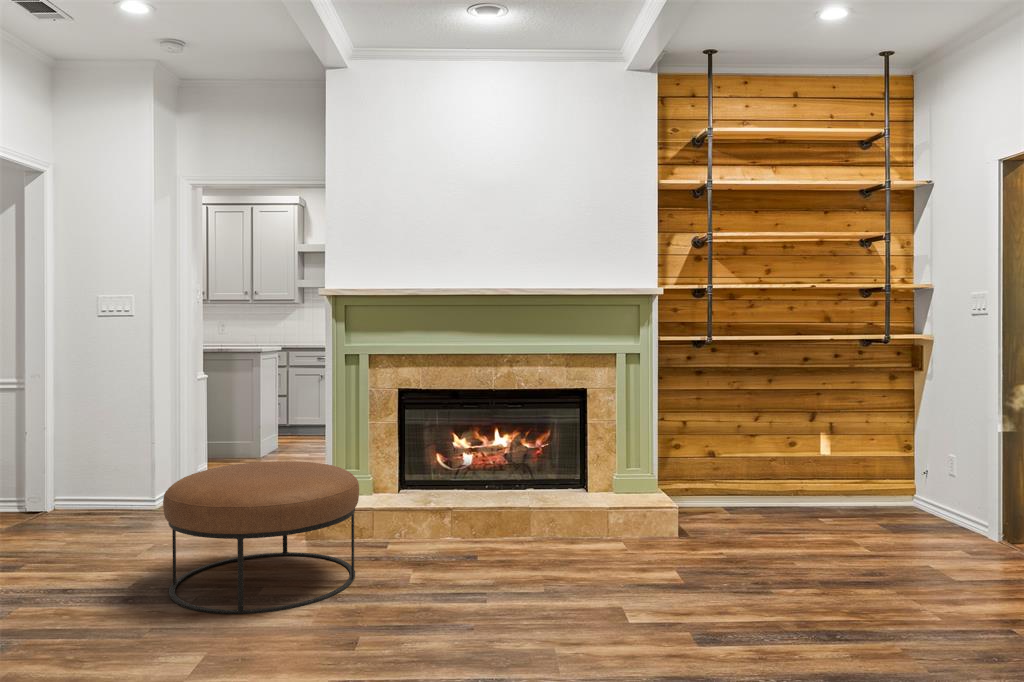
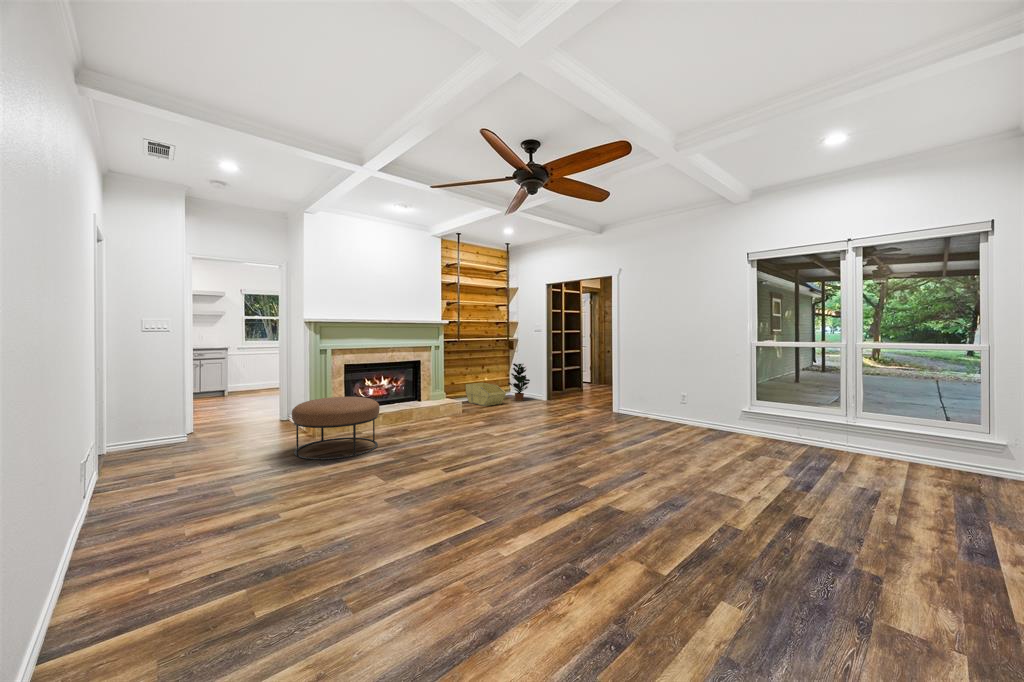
potted plant: none [881,412,958,529] -> present [508,363,530,401]
storage bin: none [749,459,851,529] -> present [466,383,506,406]

